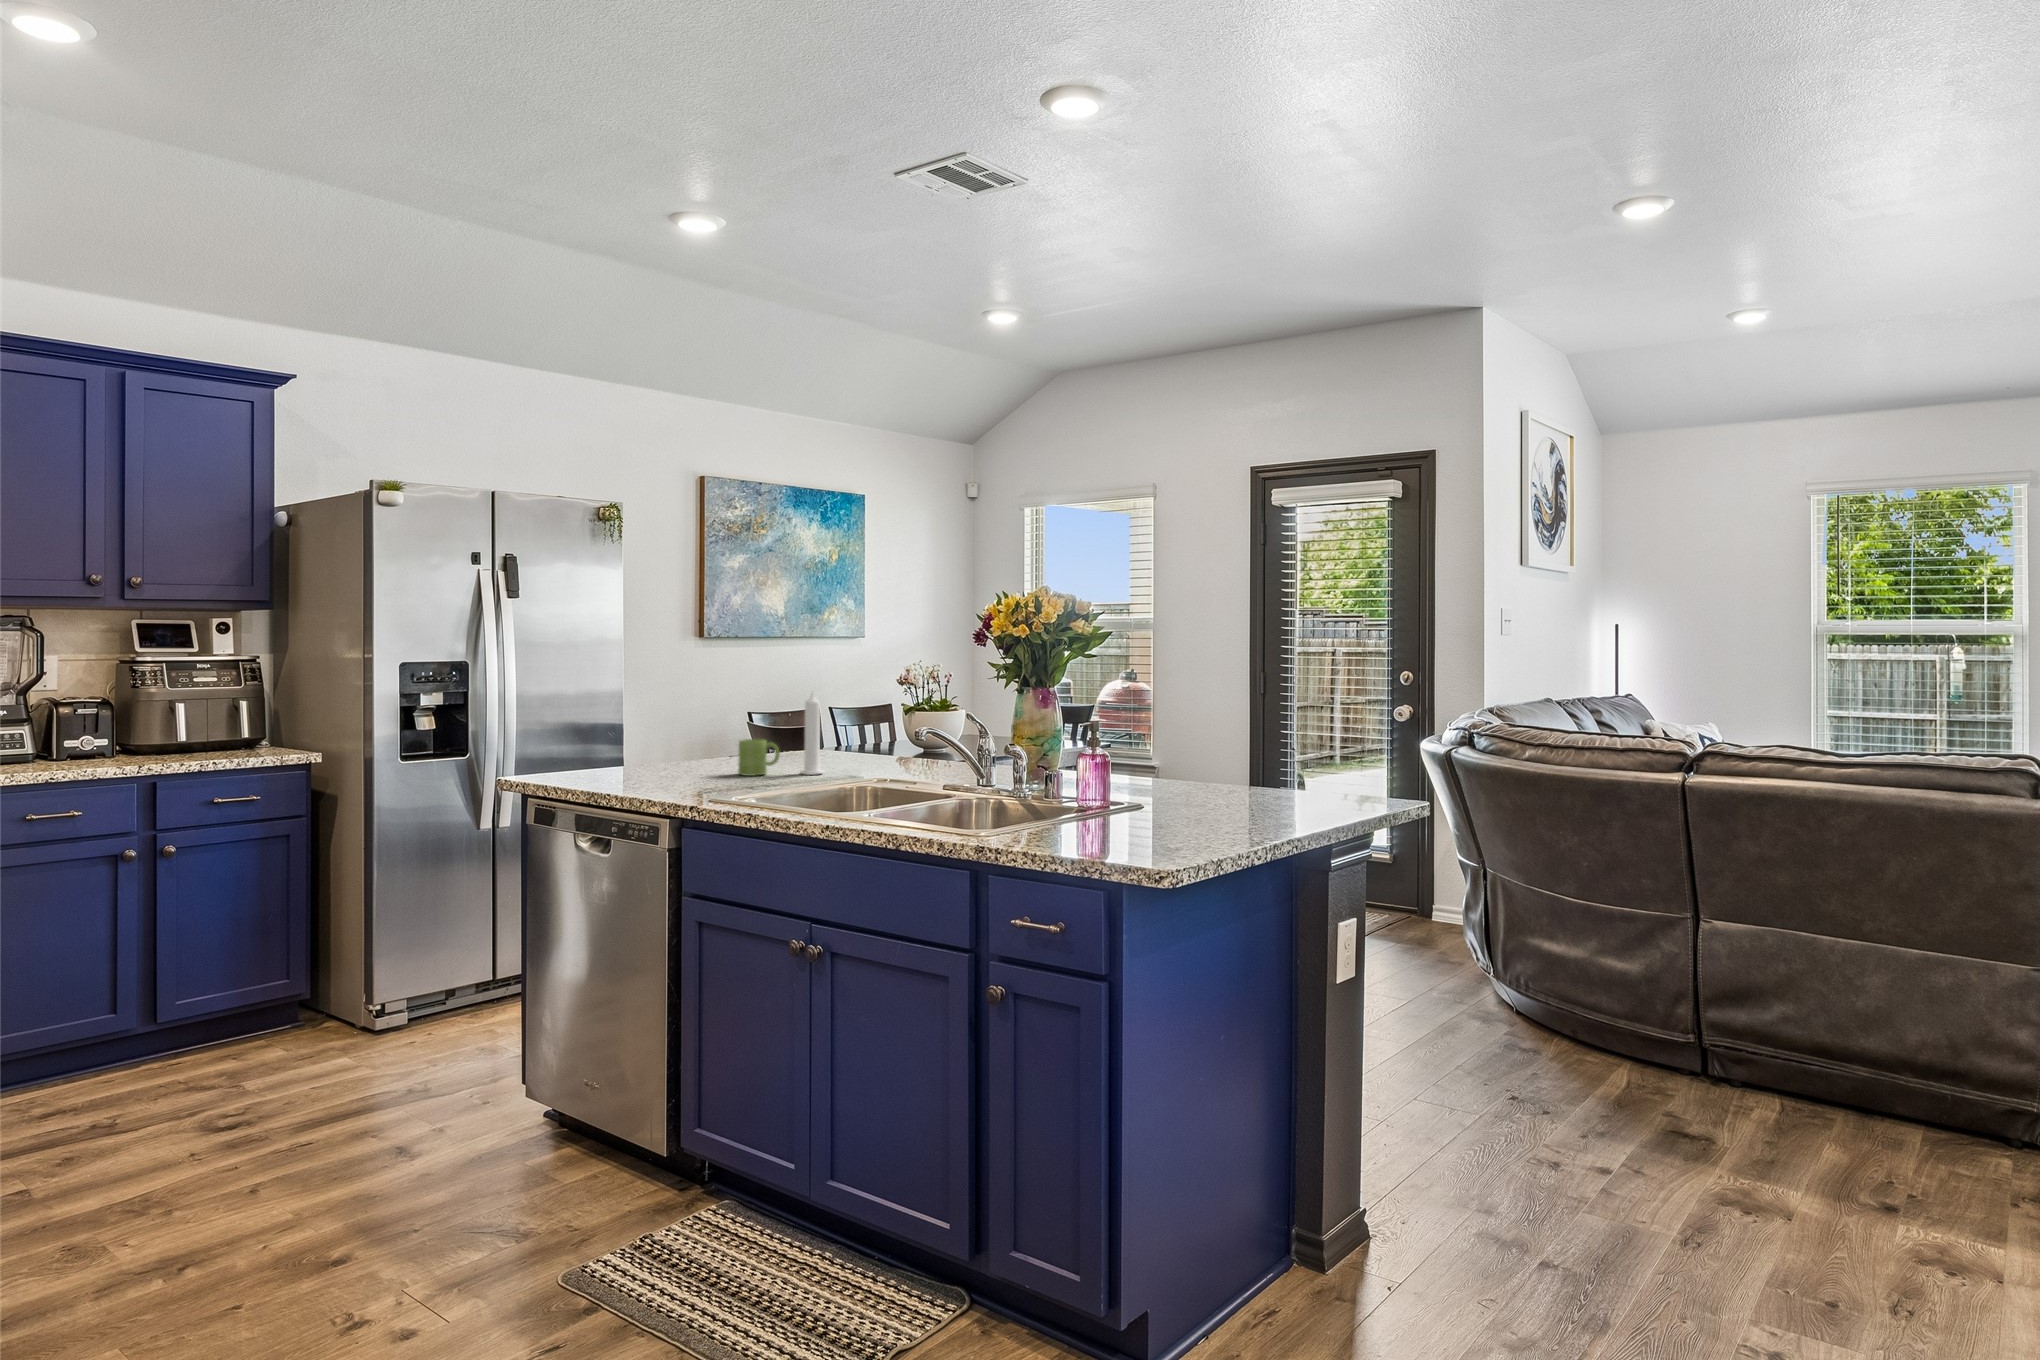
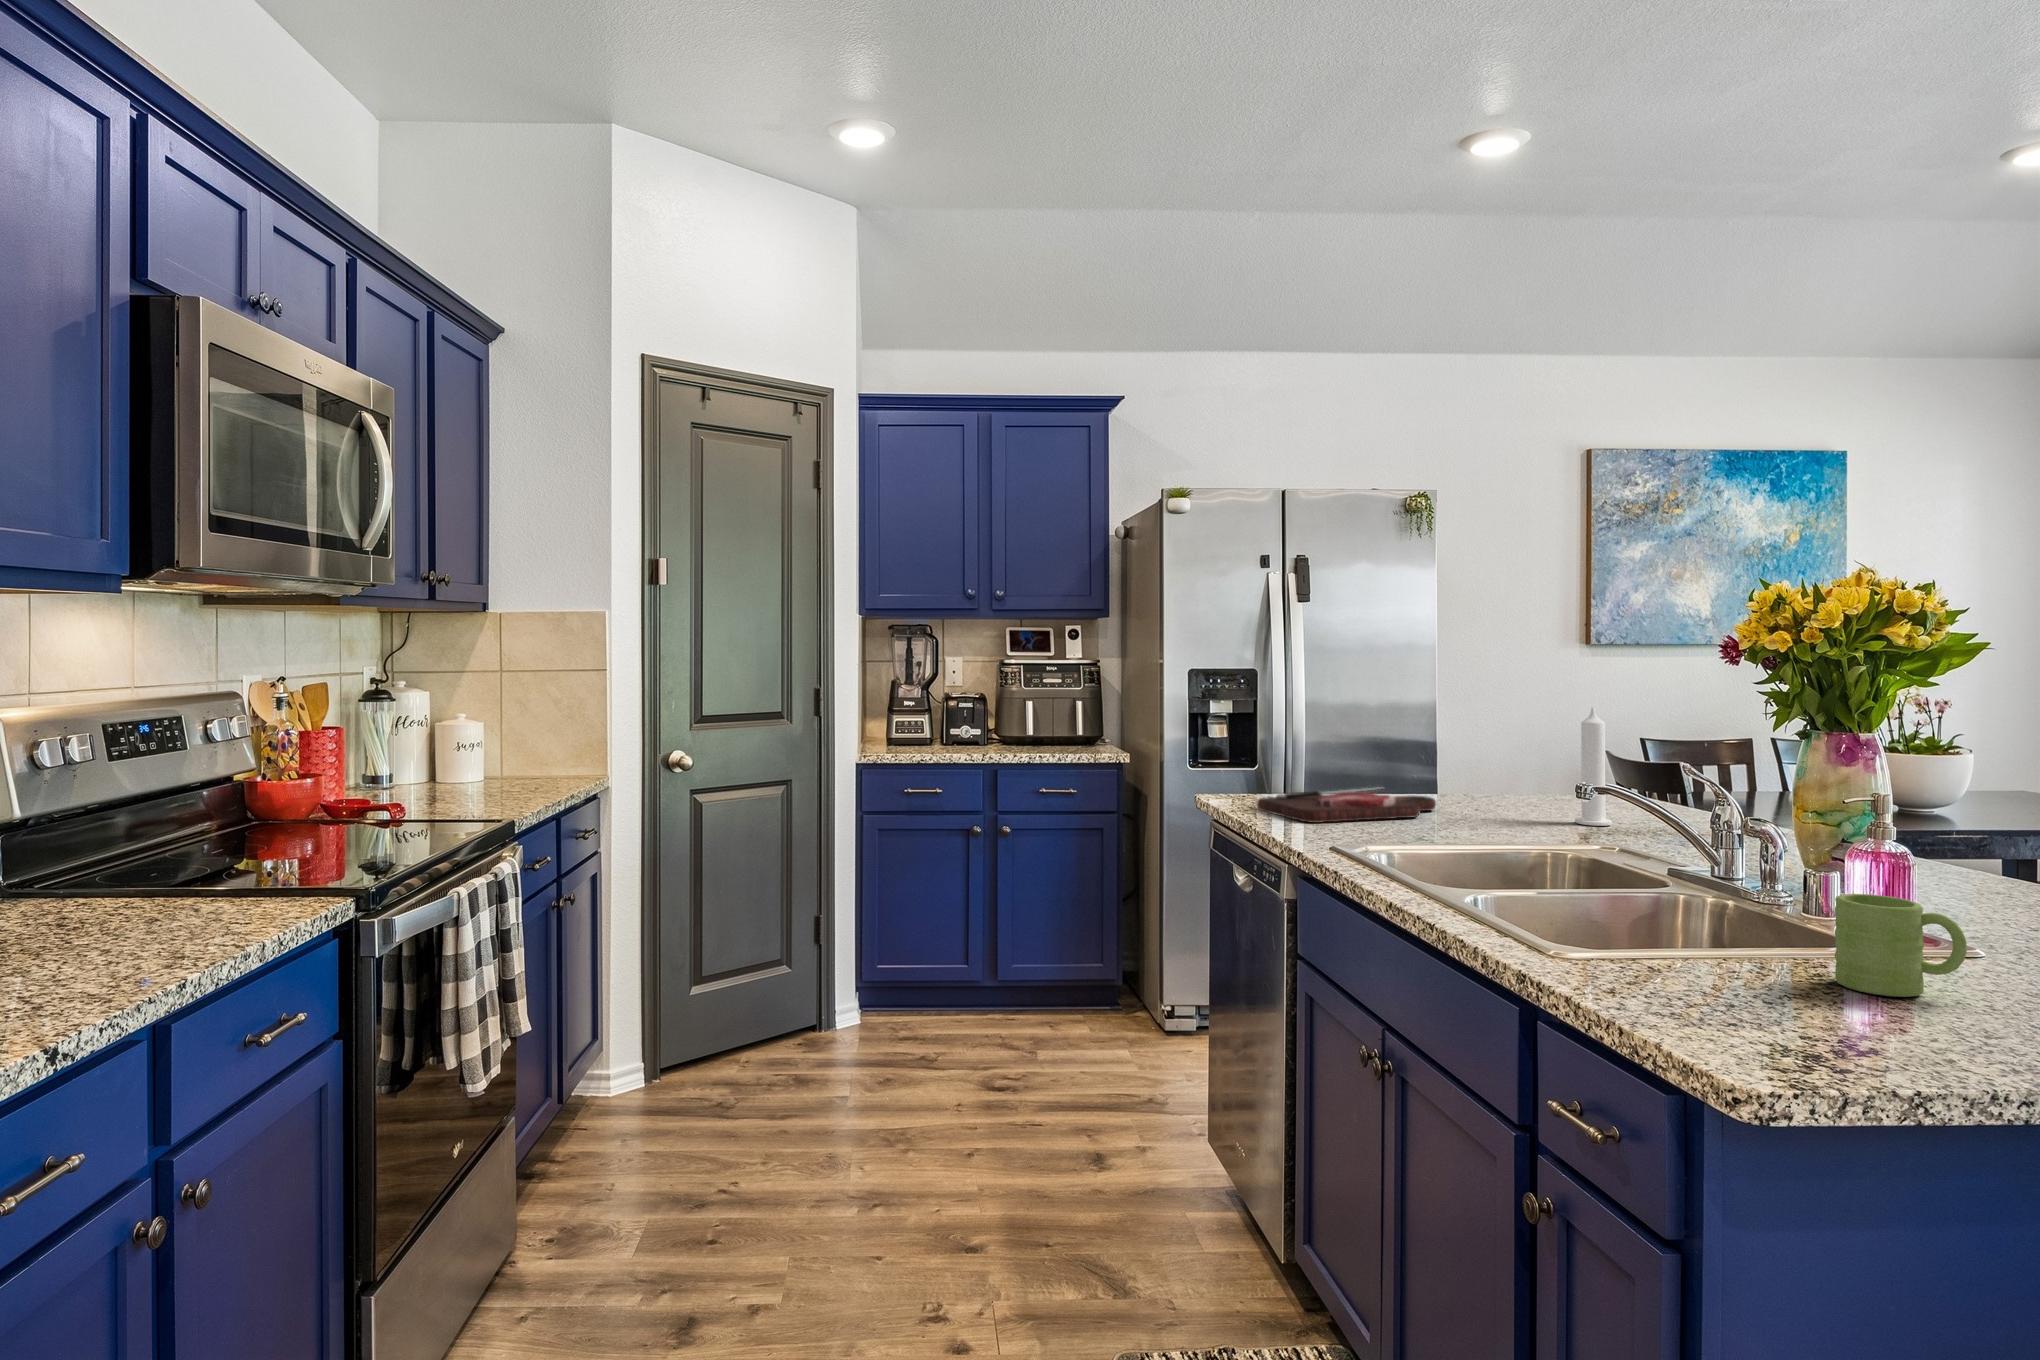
mug: present [738,739,780,776] -> present [1835,894,1967,997]
cutting board: none [567,761,703,794] -> present [1257,788,1436,823]

